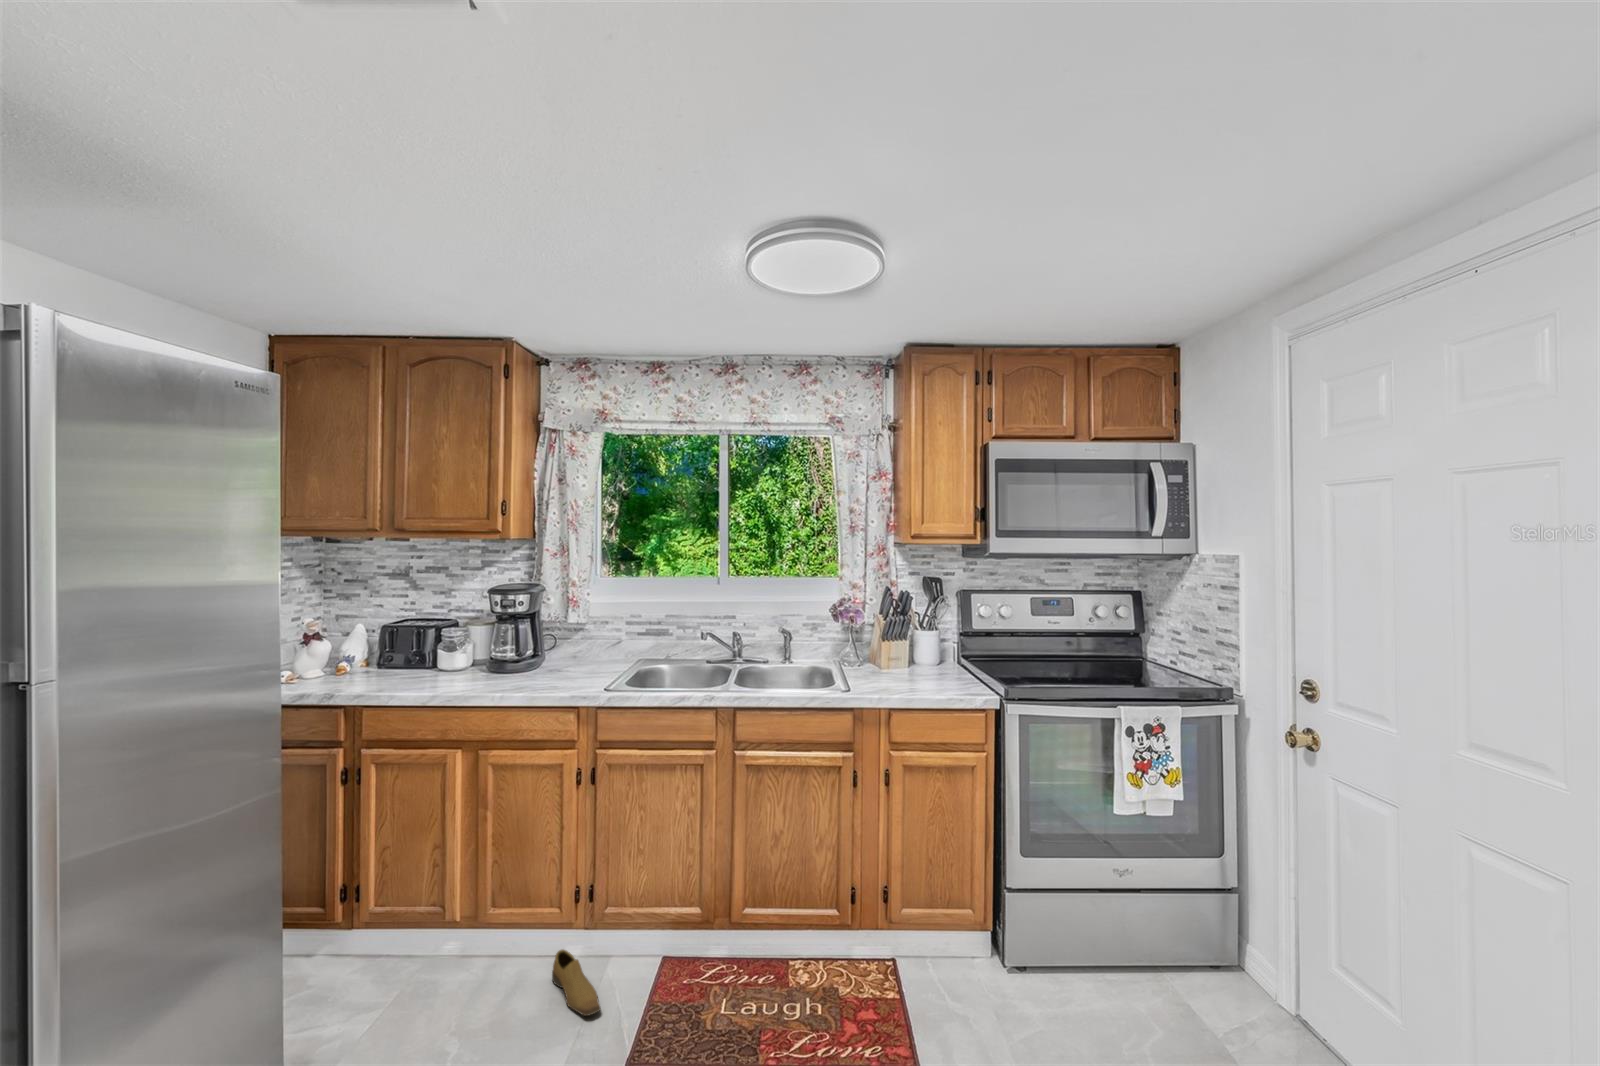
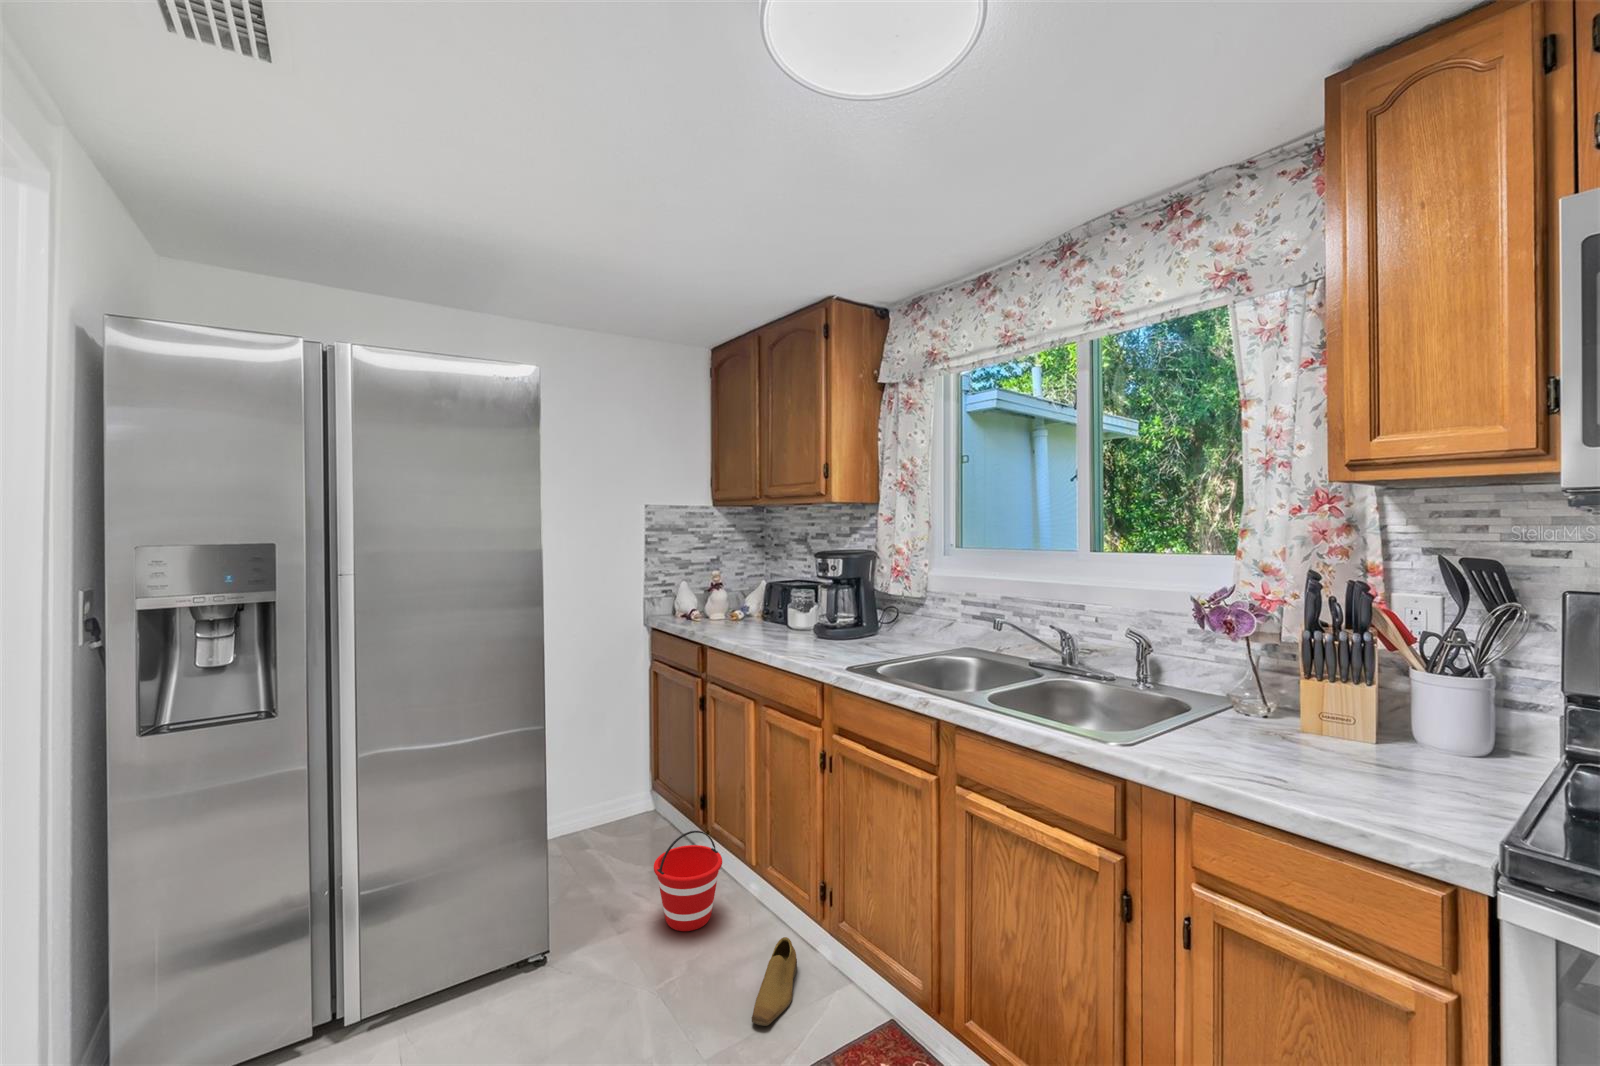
bucket: none [375,904,461,1021] -> present [654,831,722,931]

